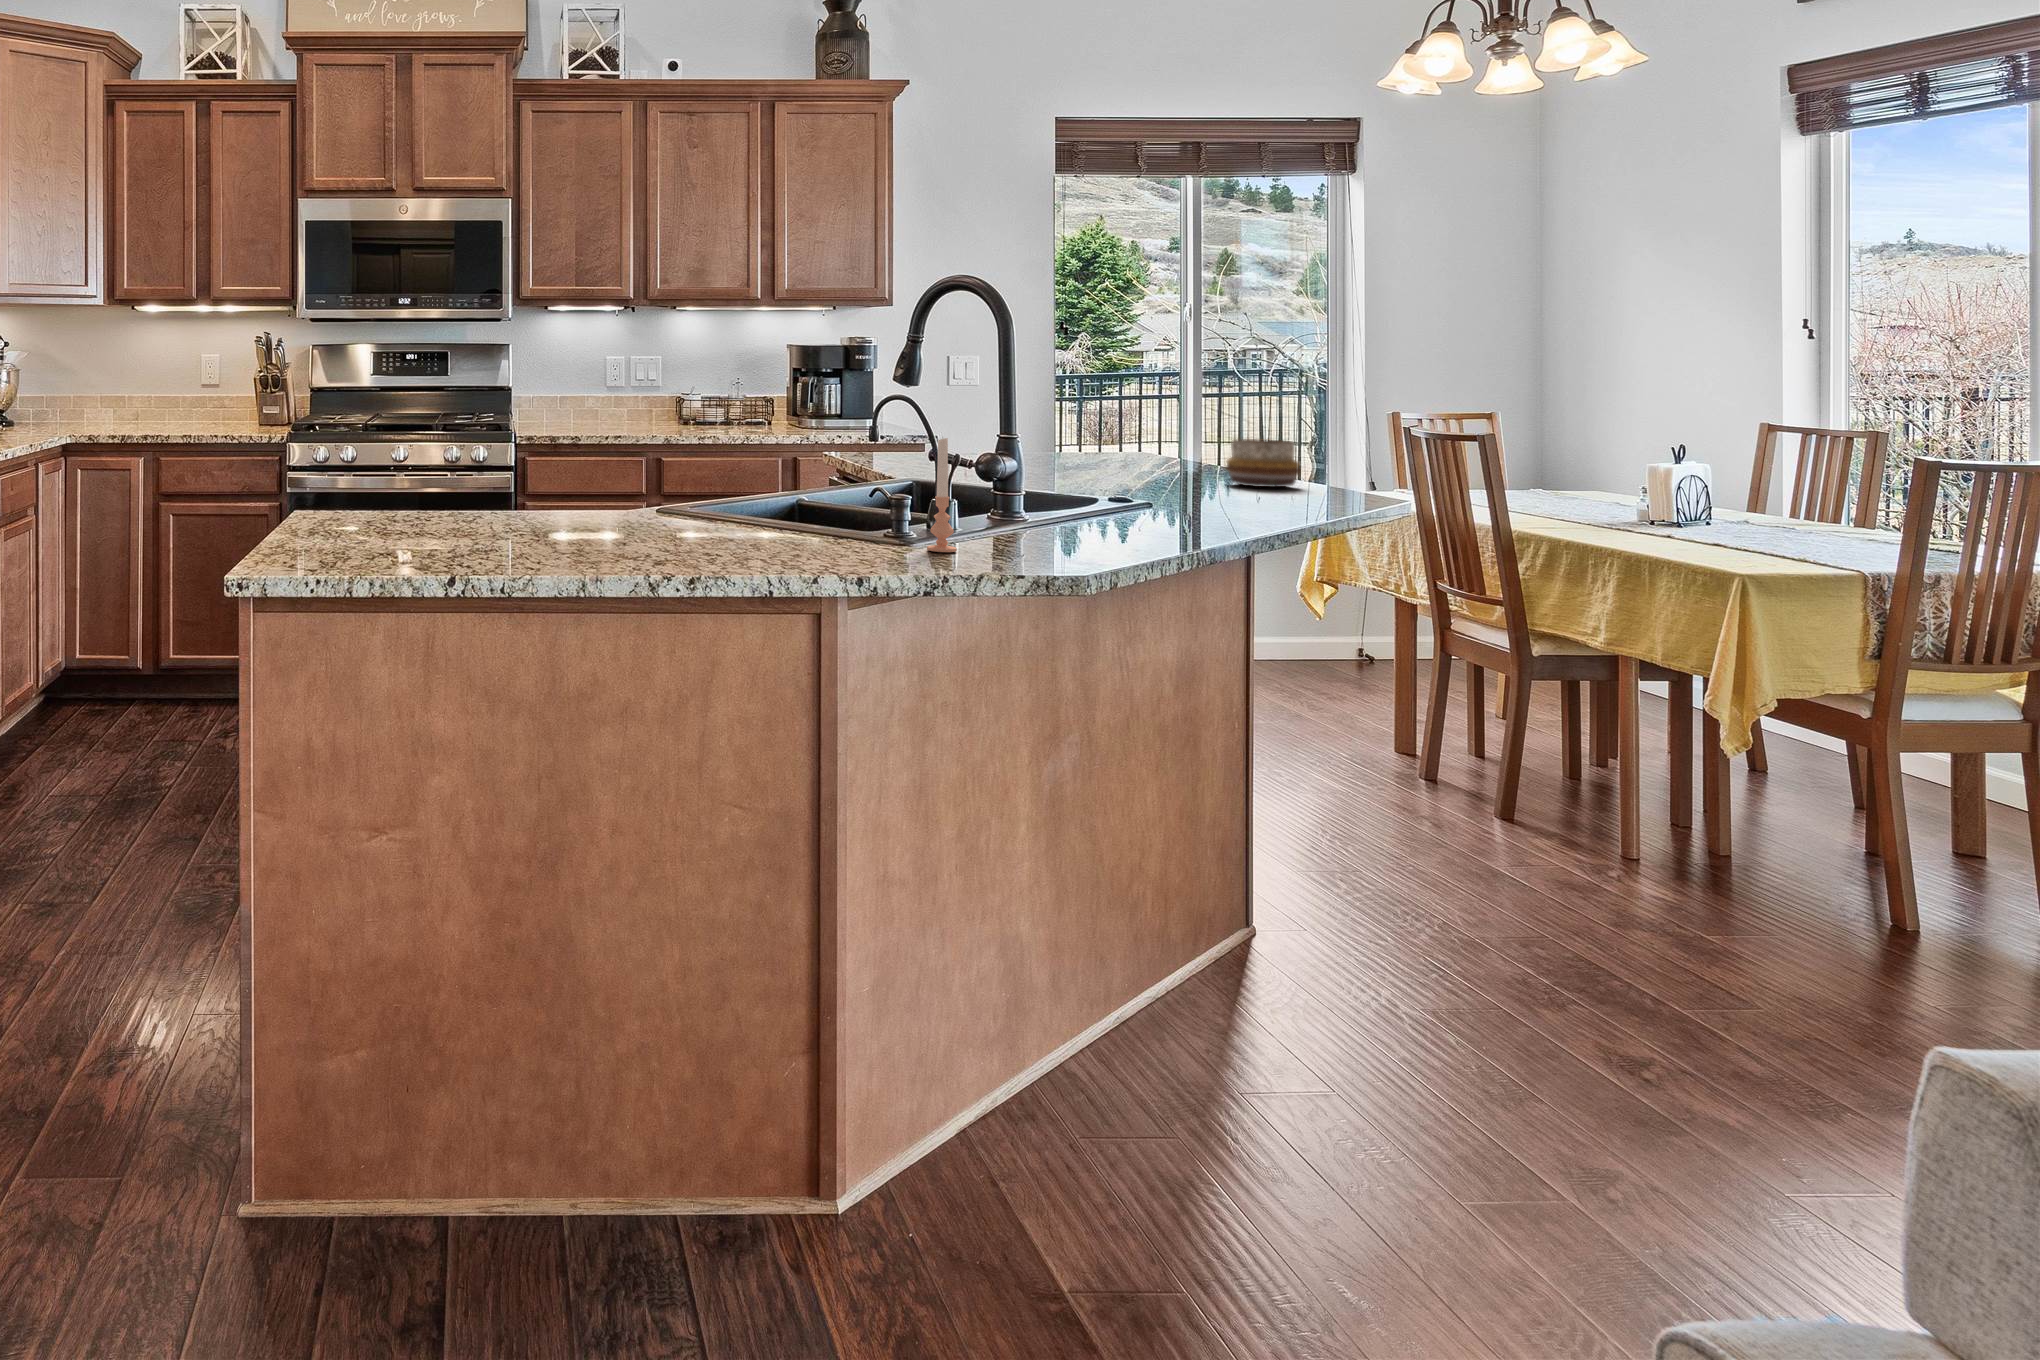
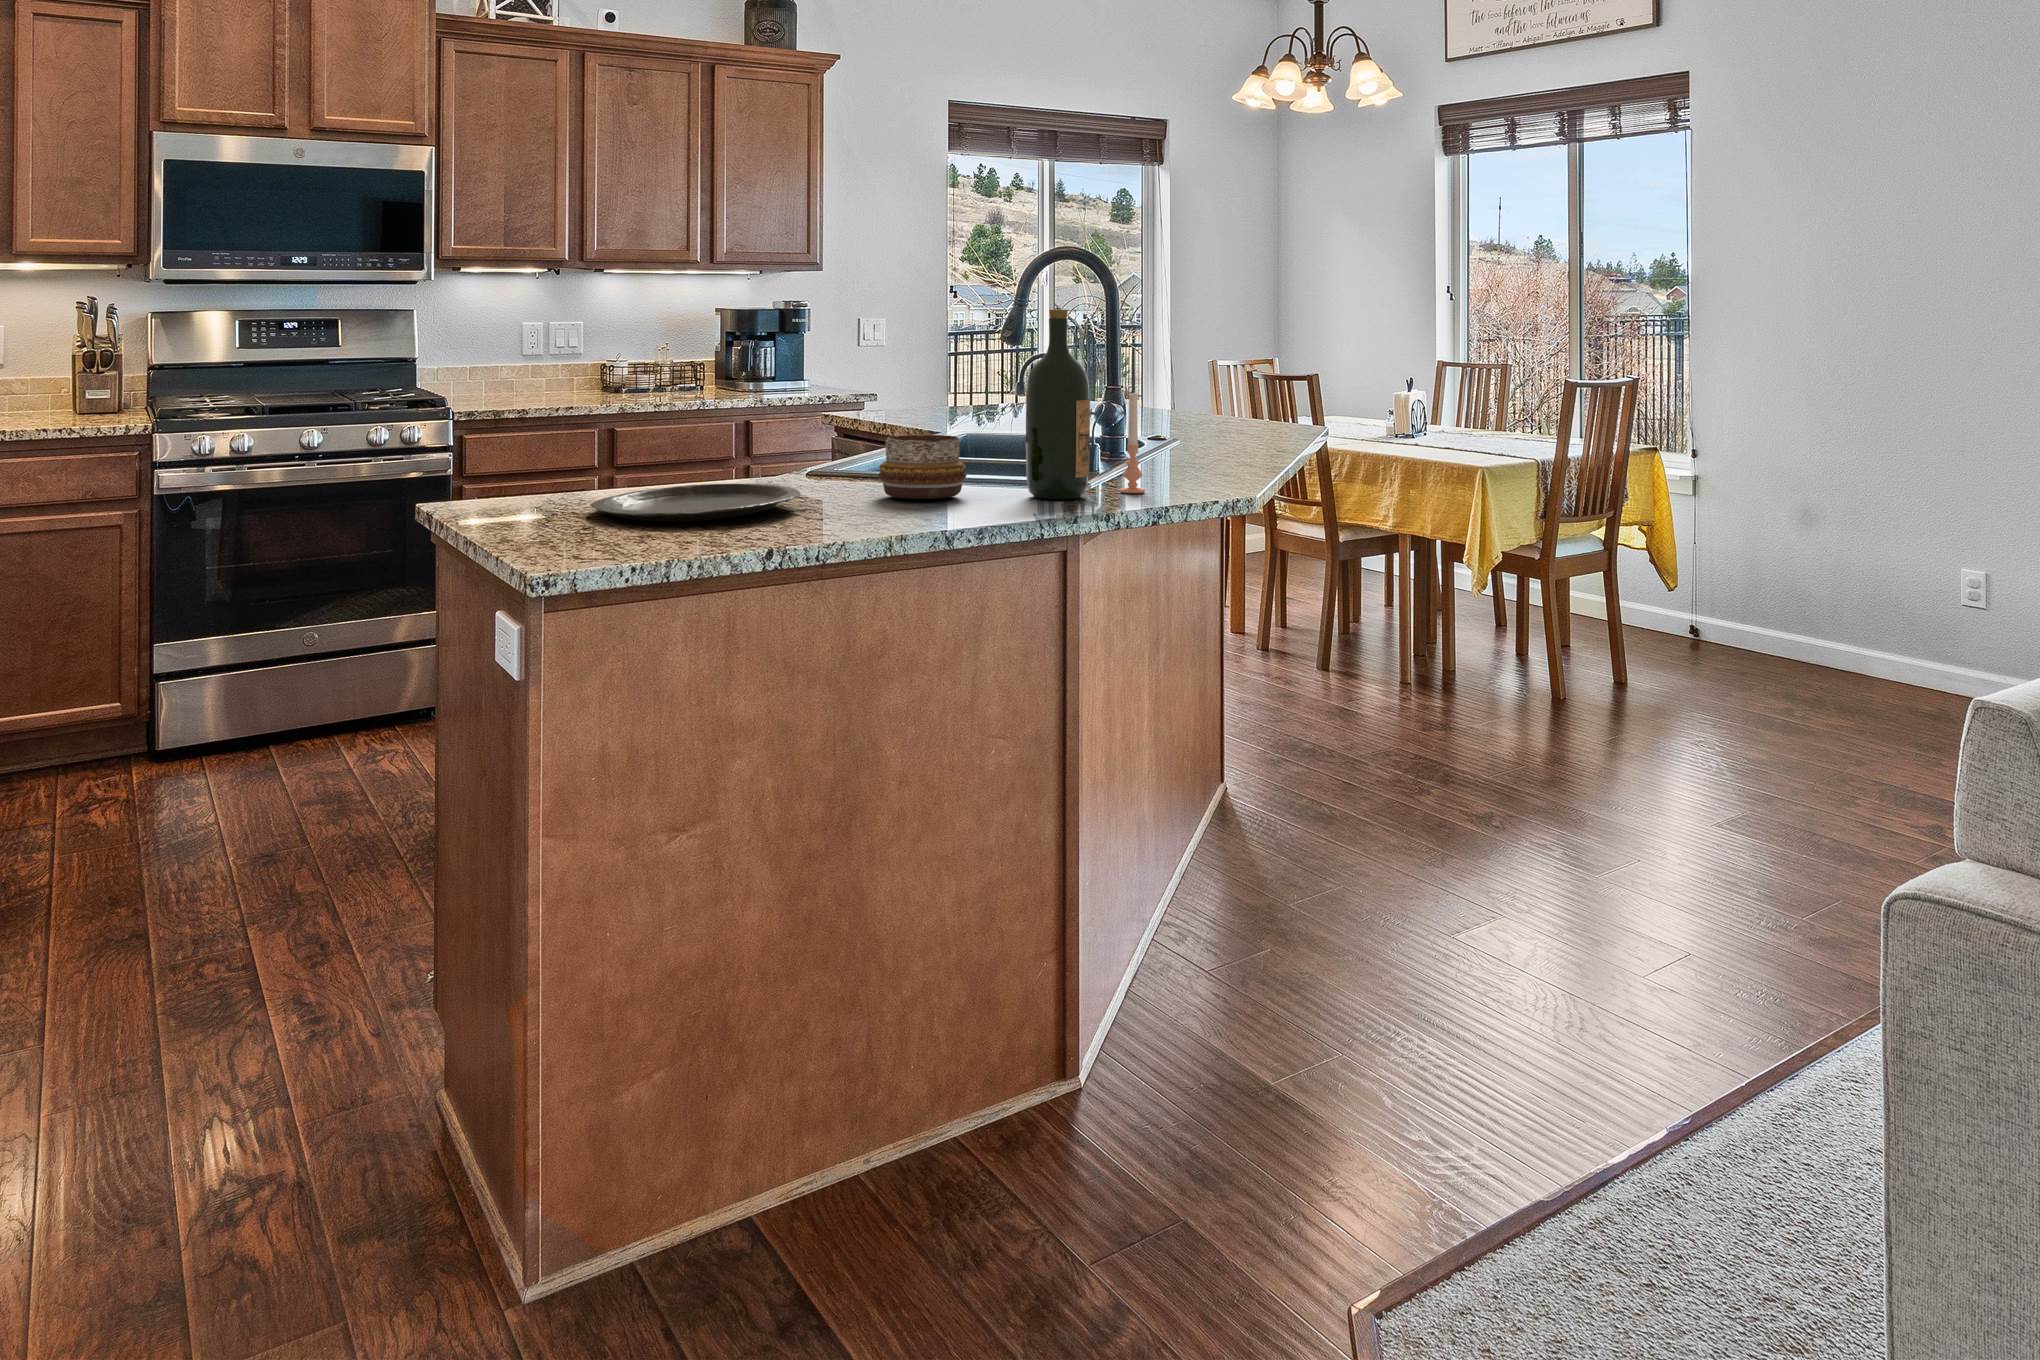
wine bottle: none [809,343,881,552] -> present [1026,310,1090,499]
decorative bowl: present [1226,439,1300,487] -> present [879,435,966,499]
plate: none [369,510,565,543] -> present [590,484,801,522]

